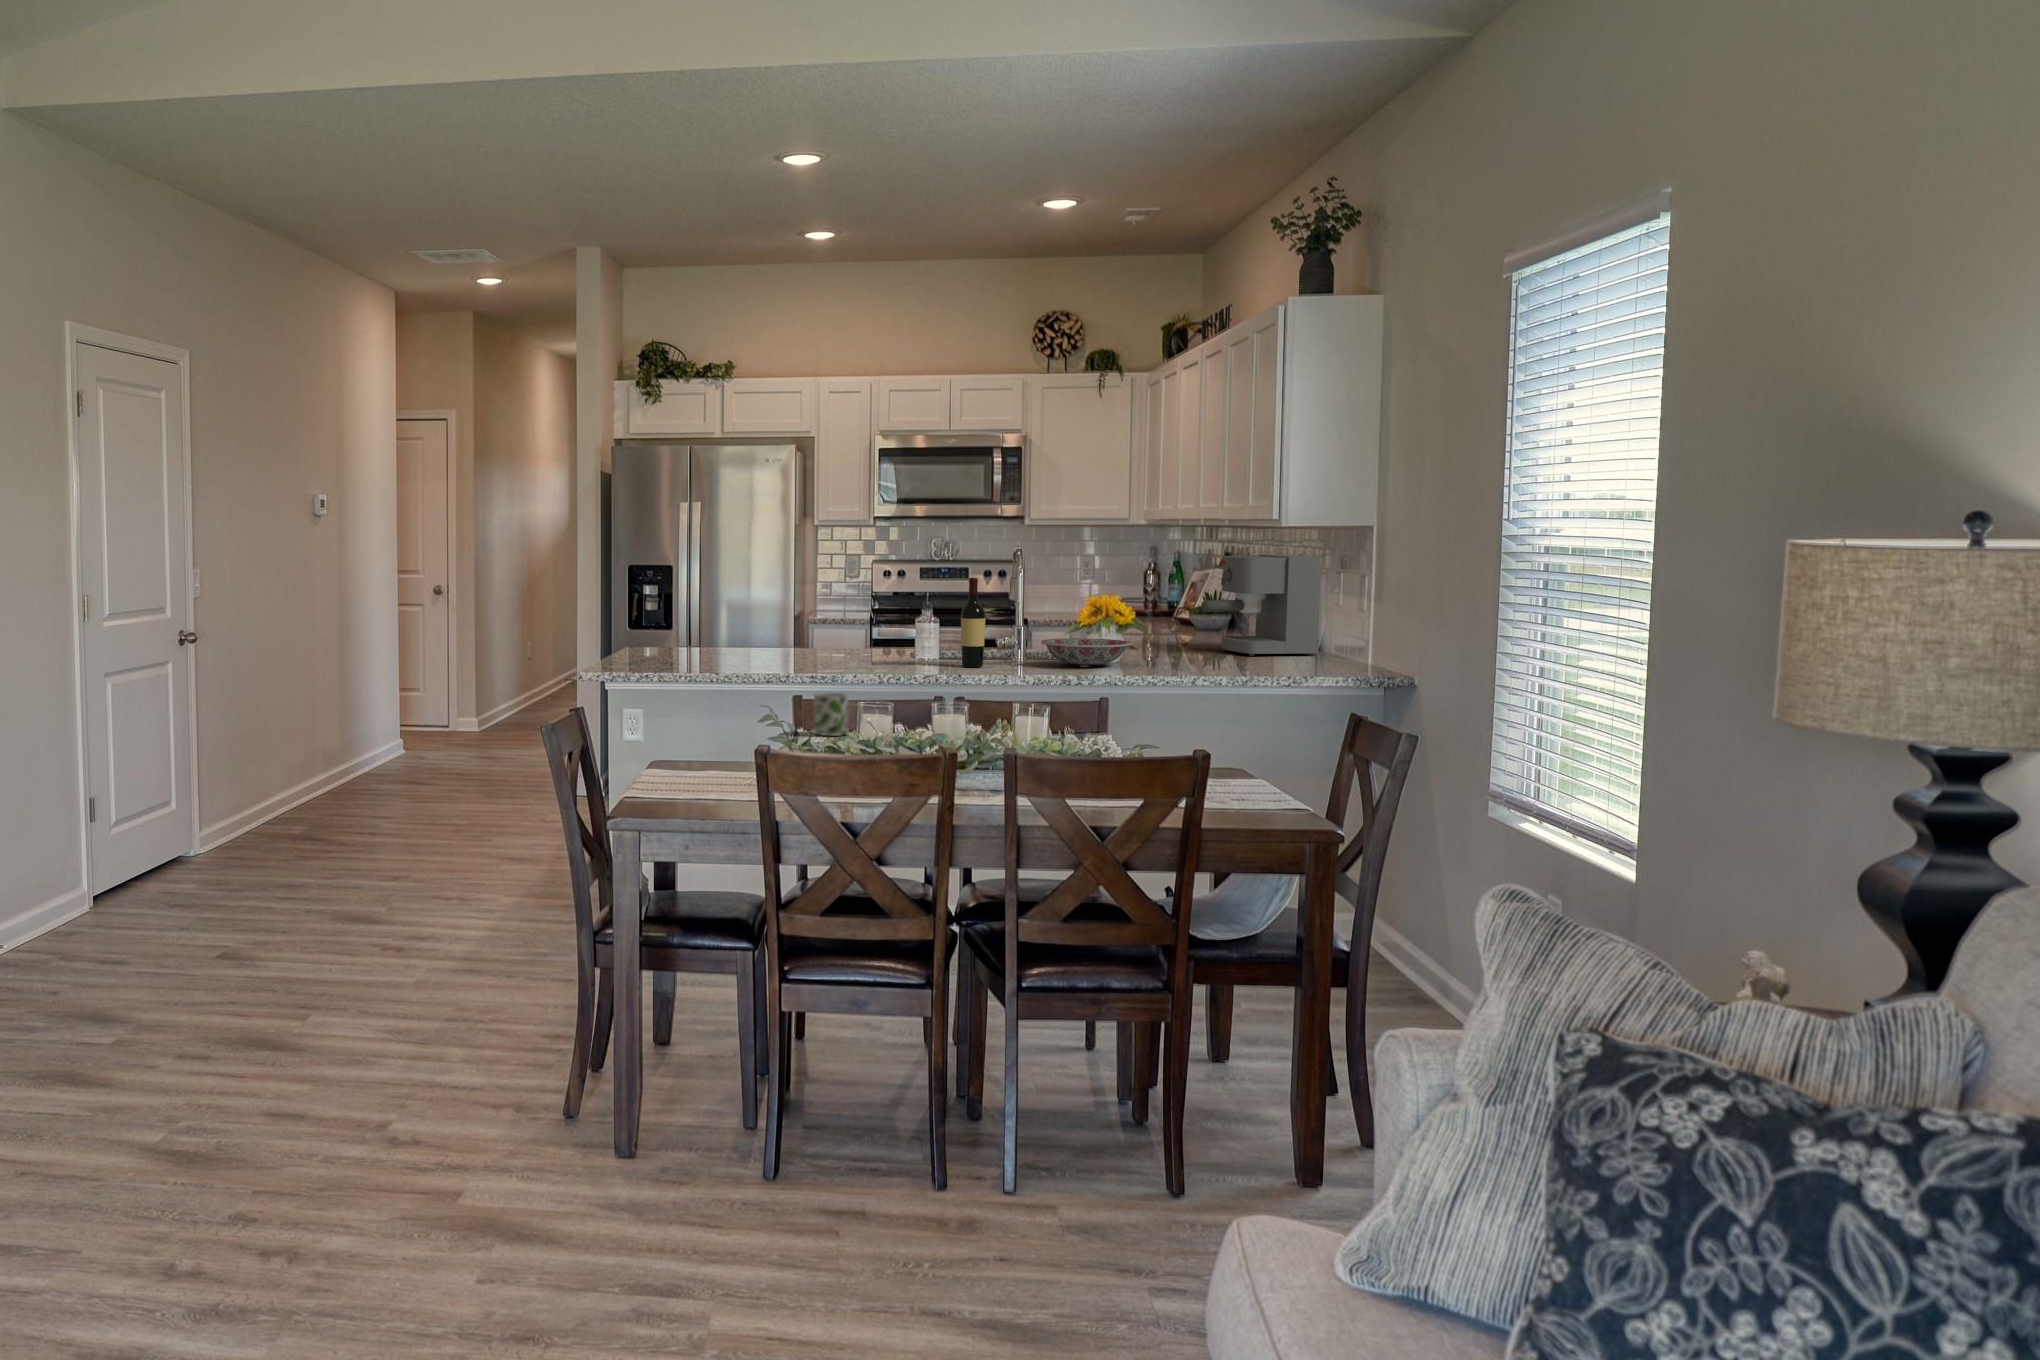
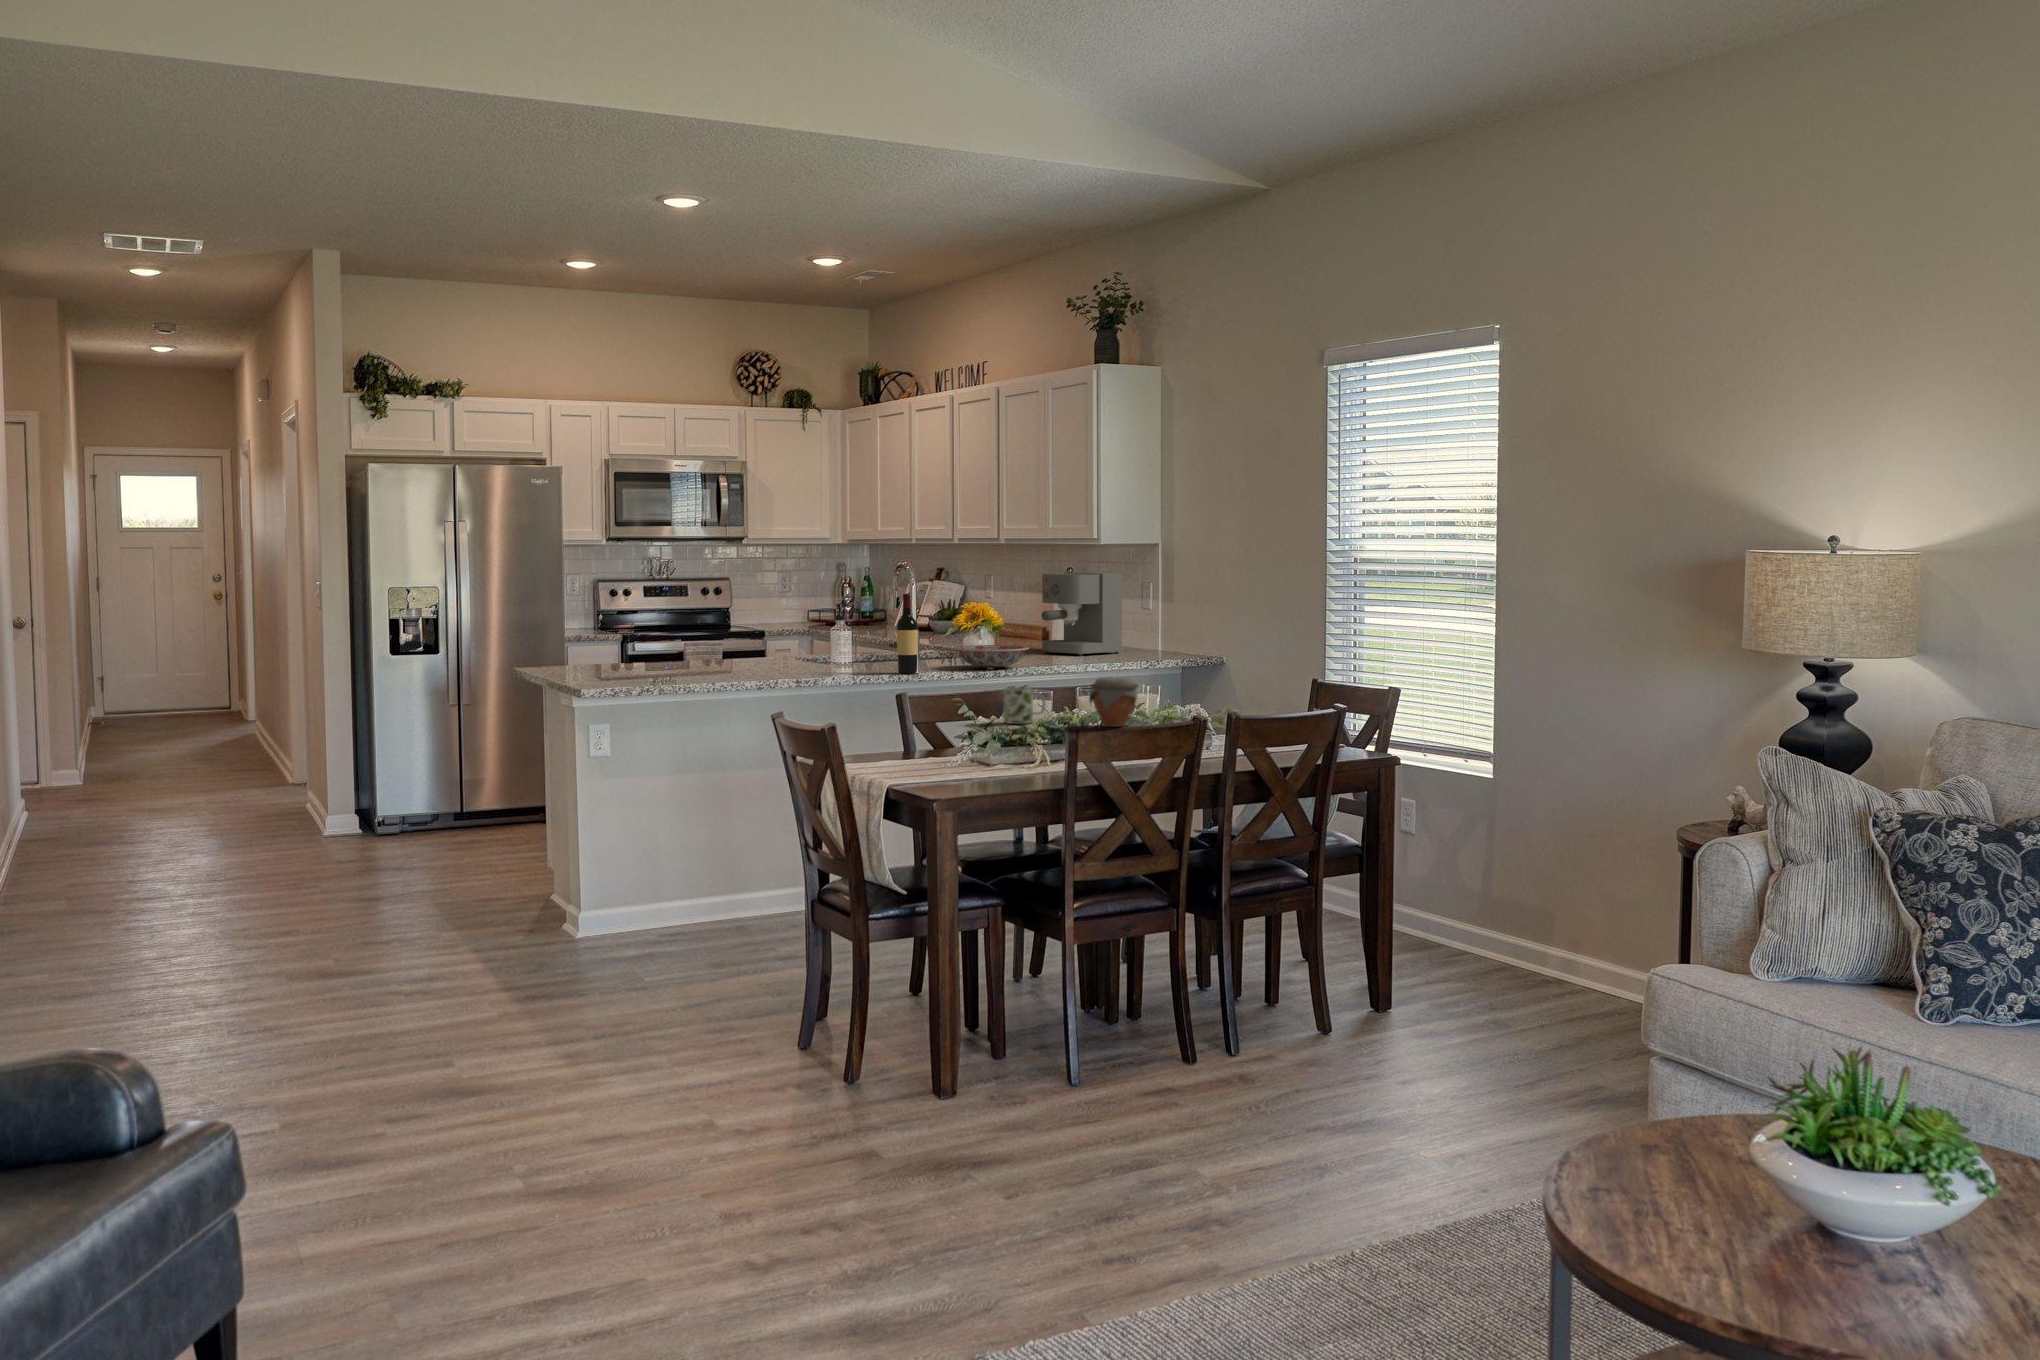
jar: none [877,688,943,749] -> present [1089,677,1138,727]

